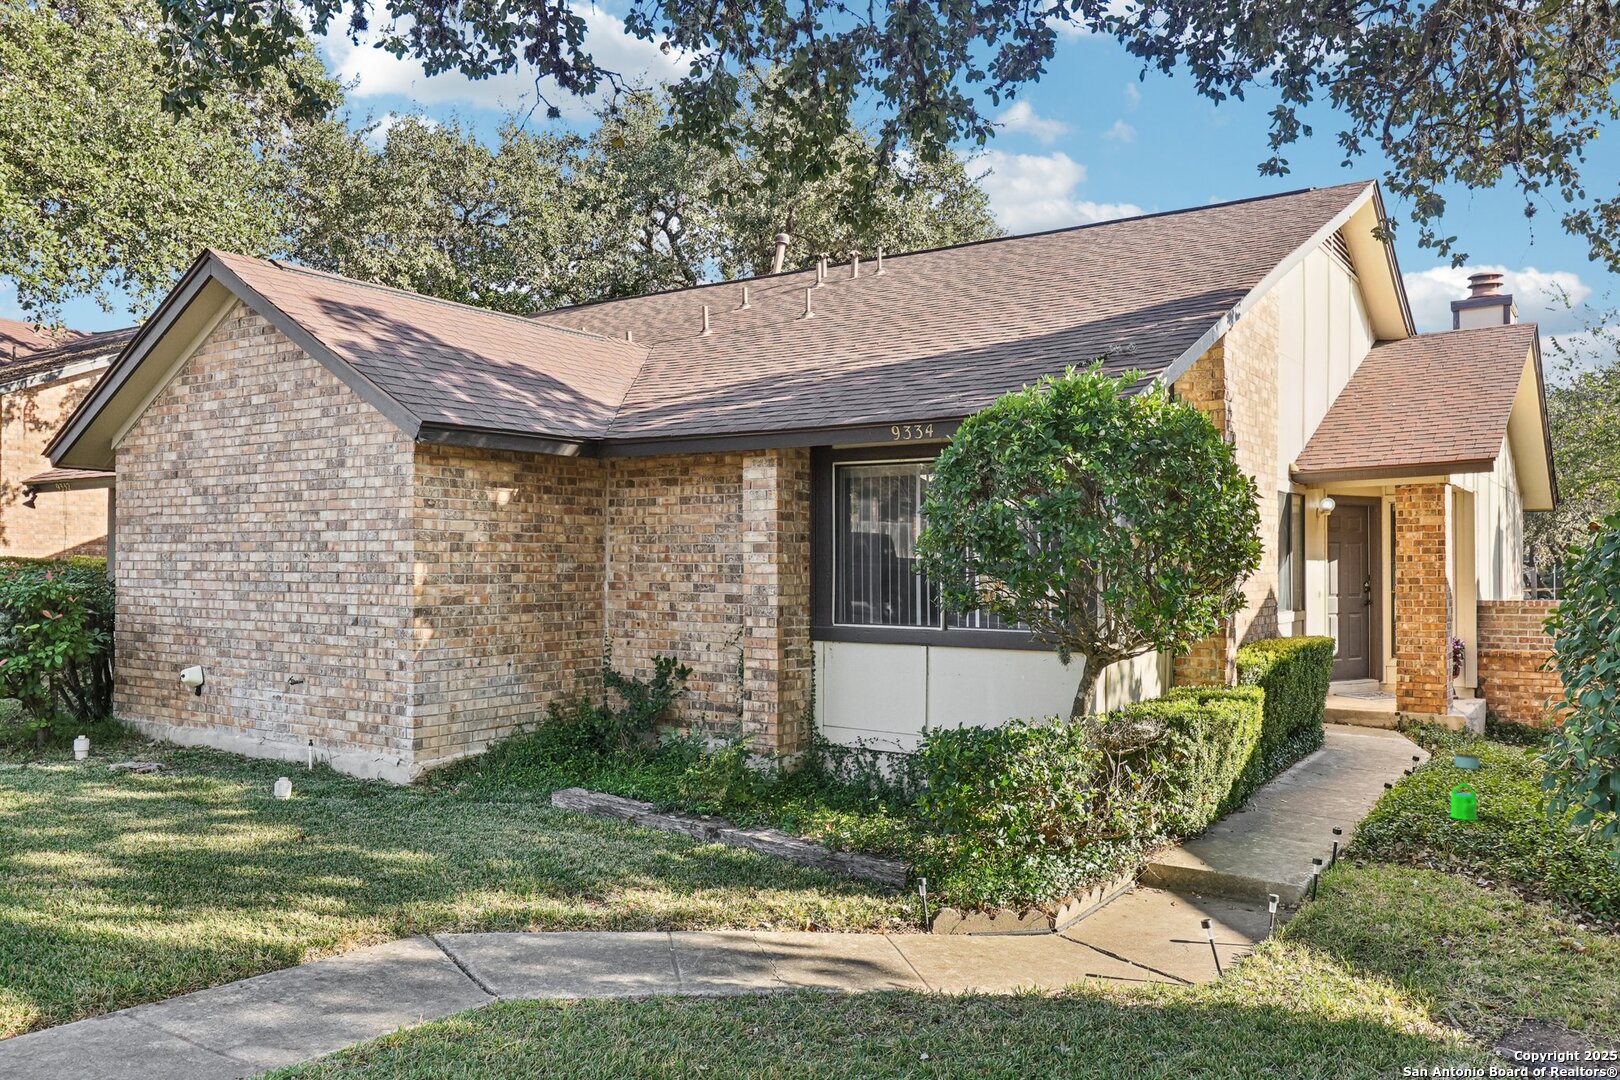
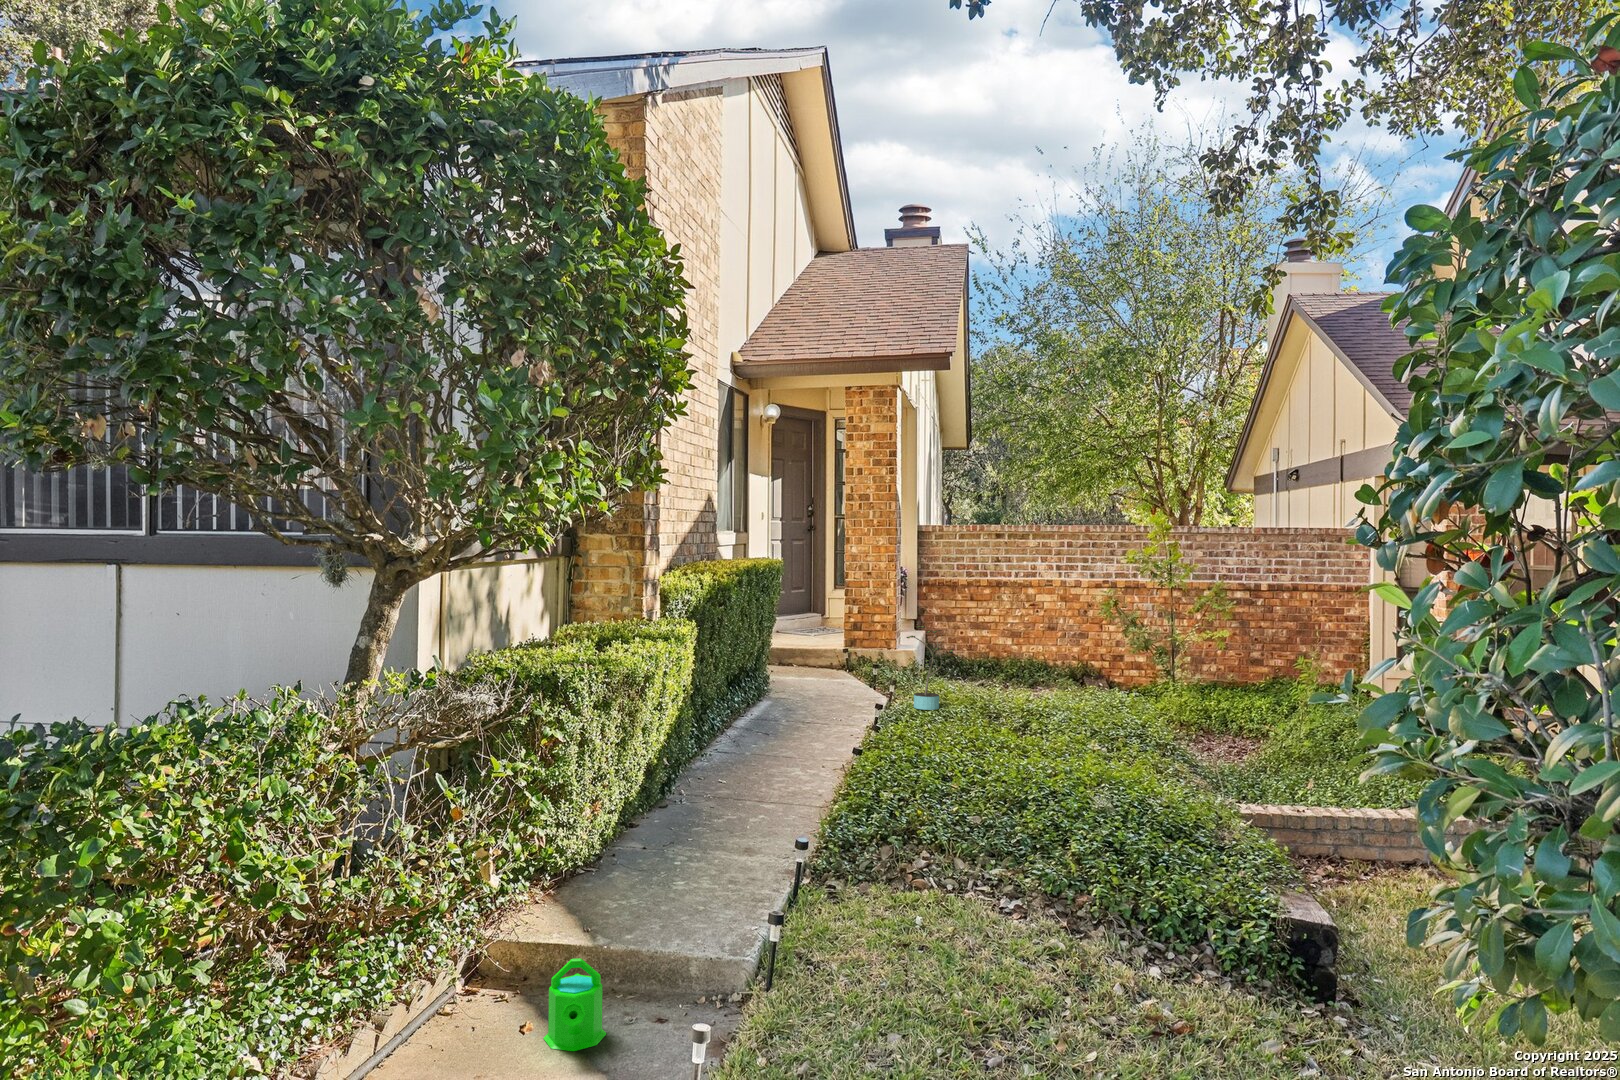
watering can: present [1450,783,1478,820] -> present [543,958,606,1051]

